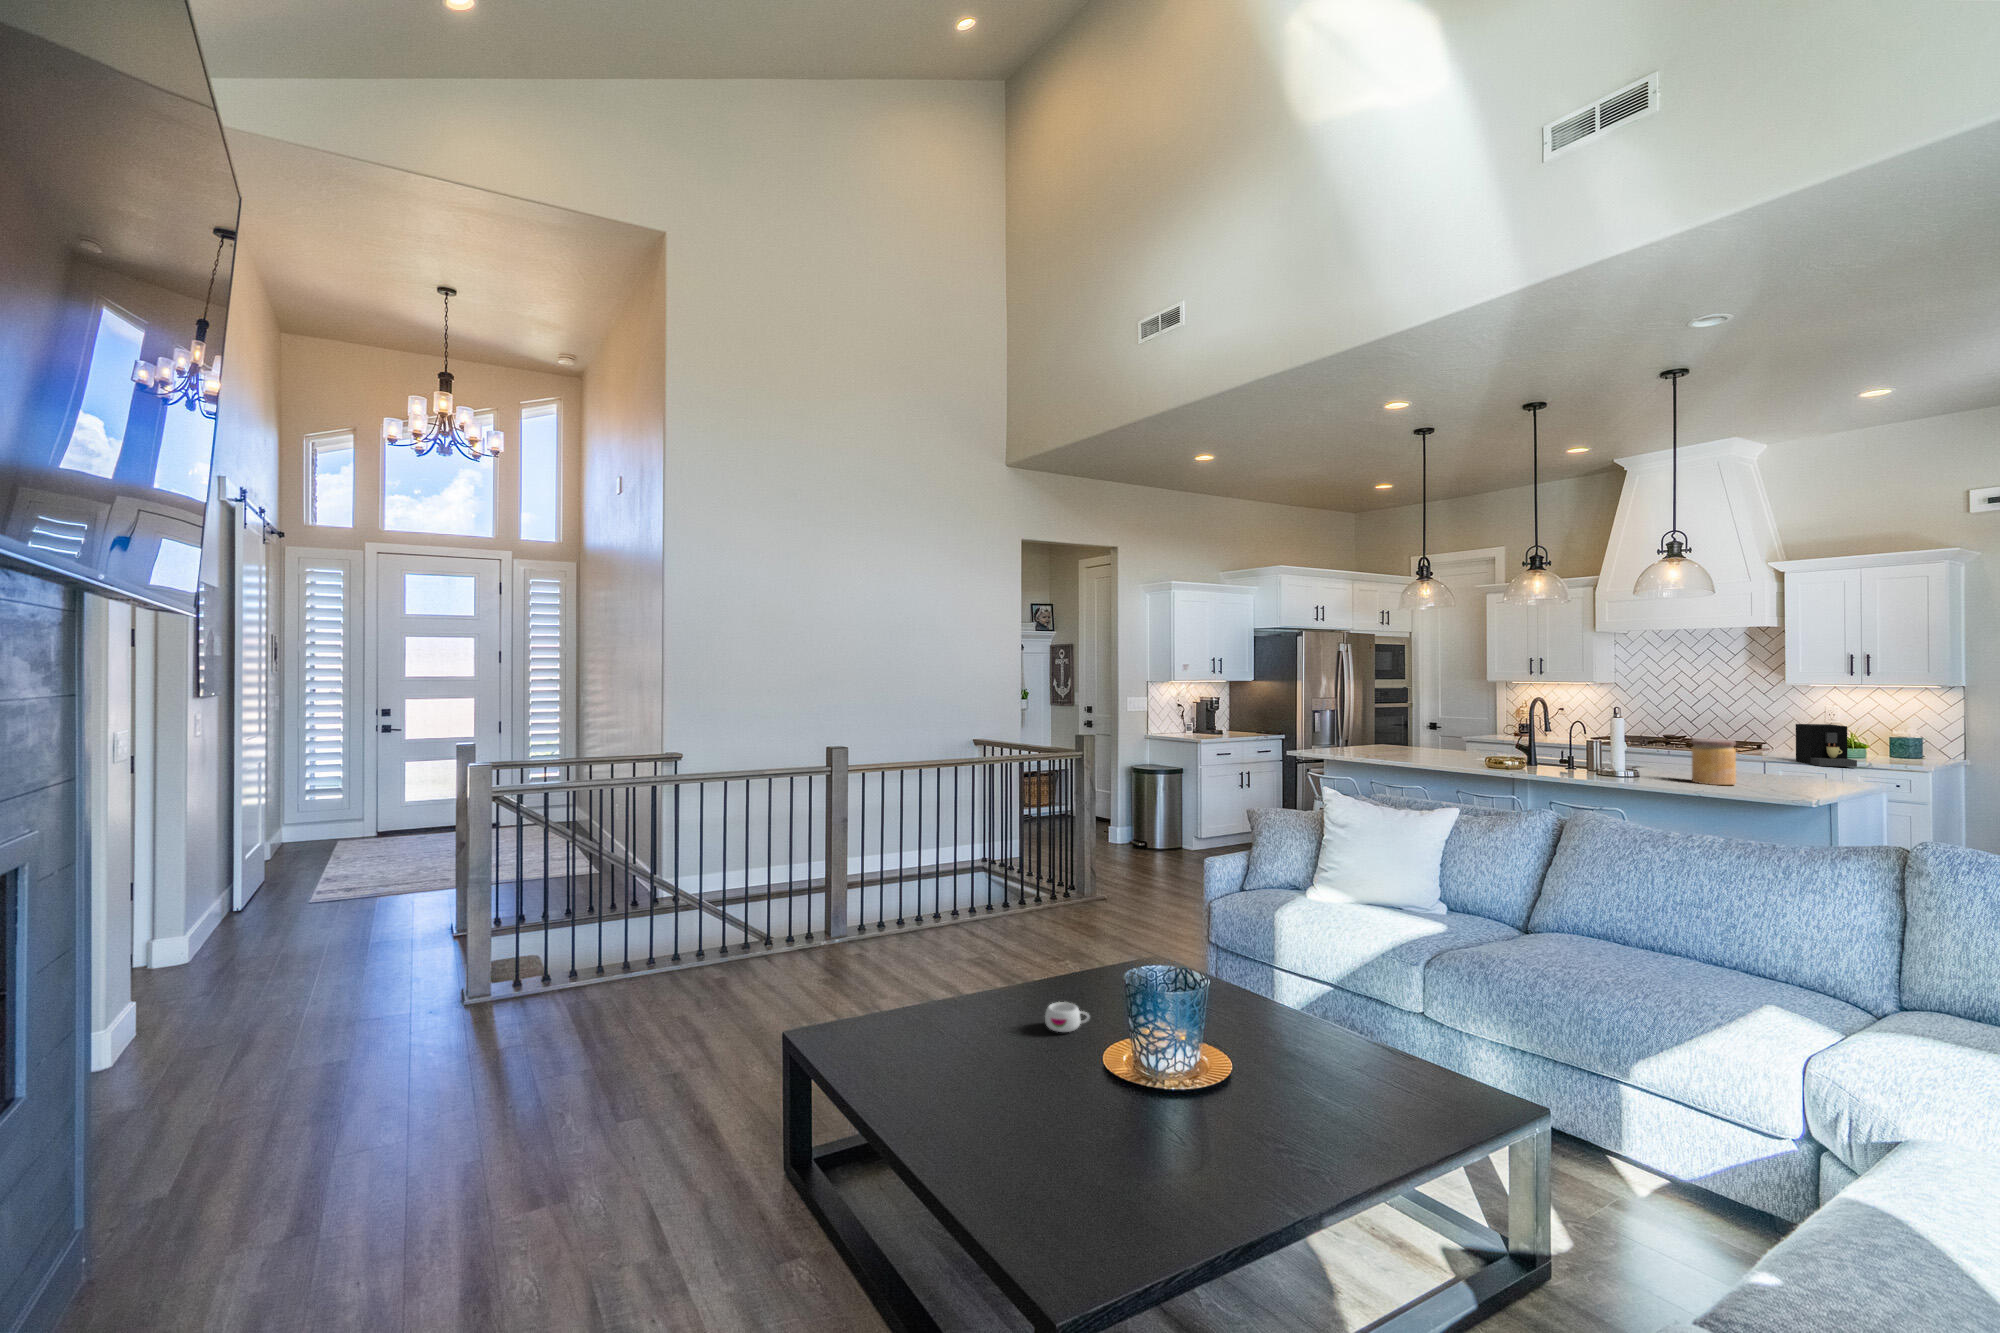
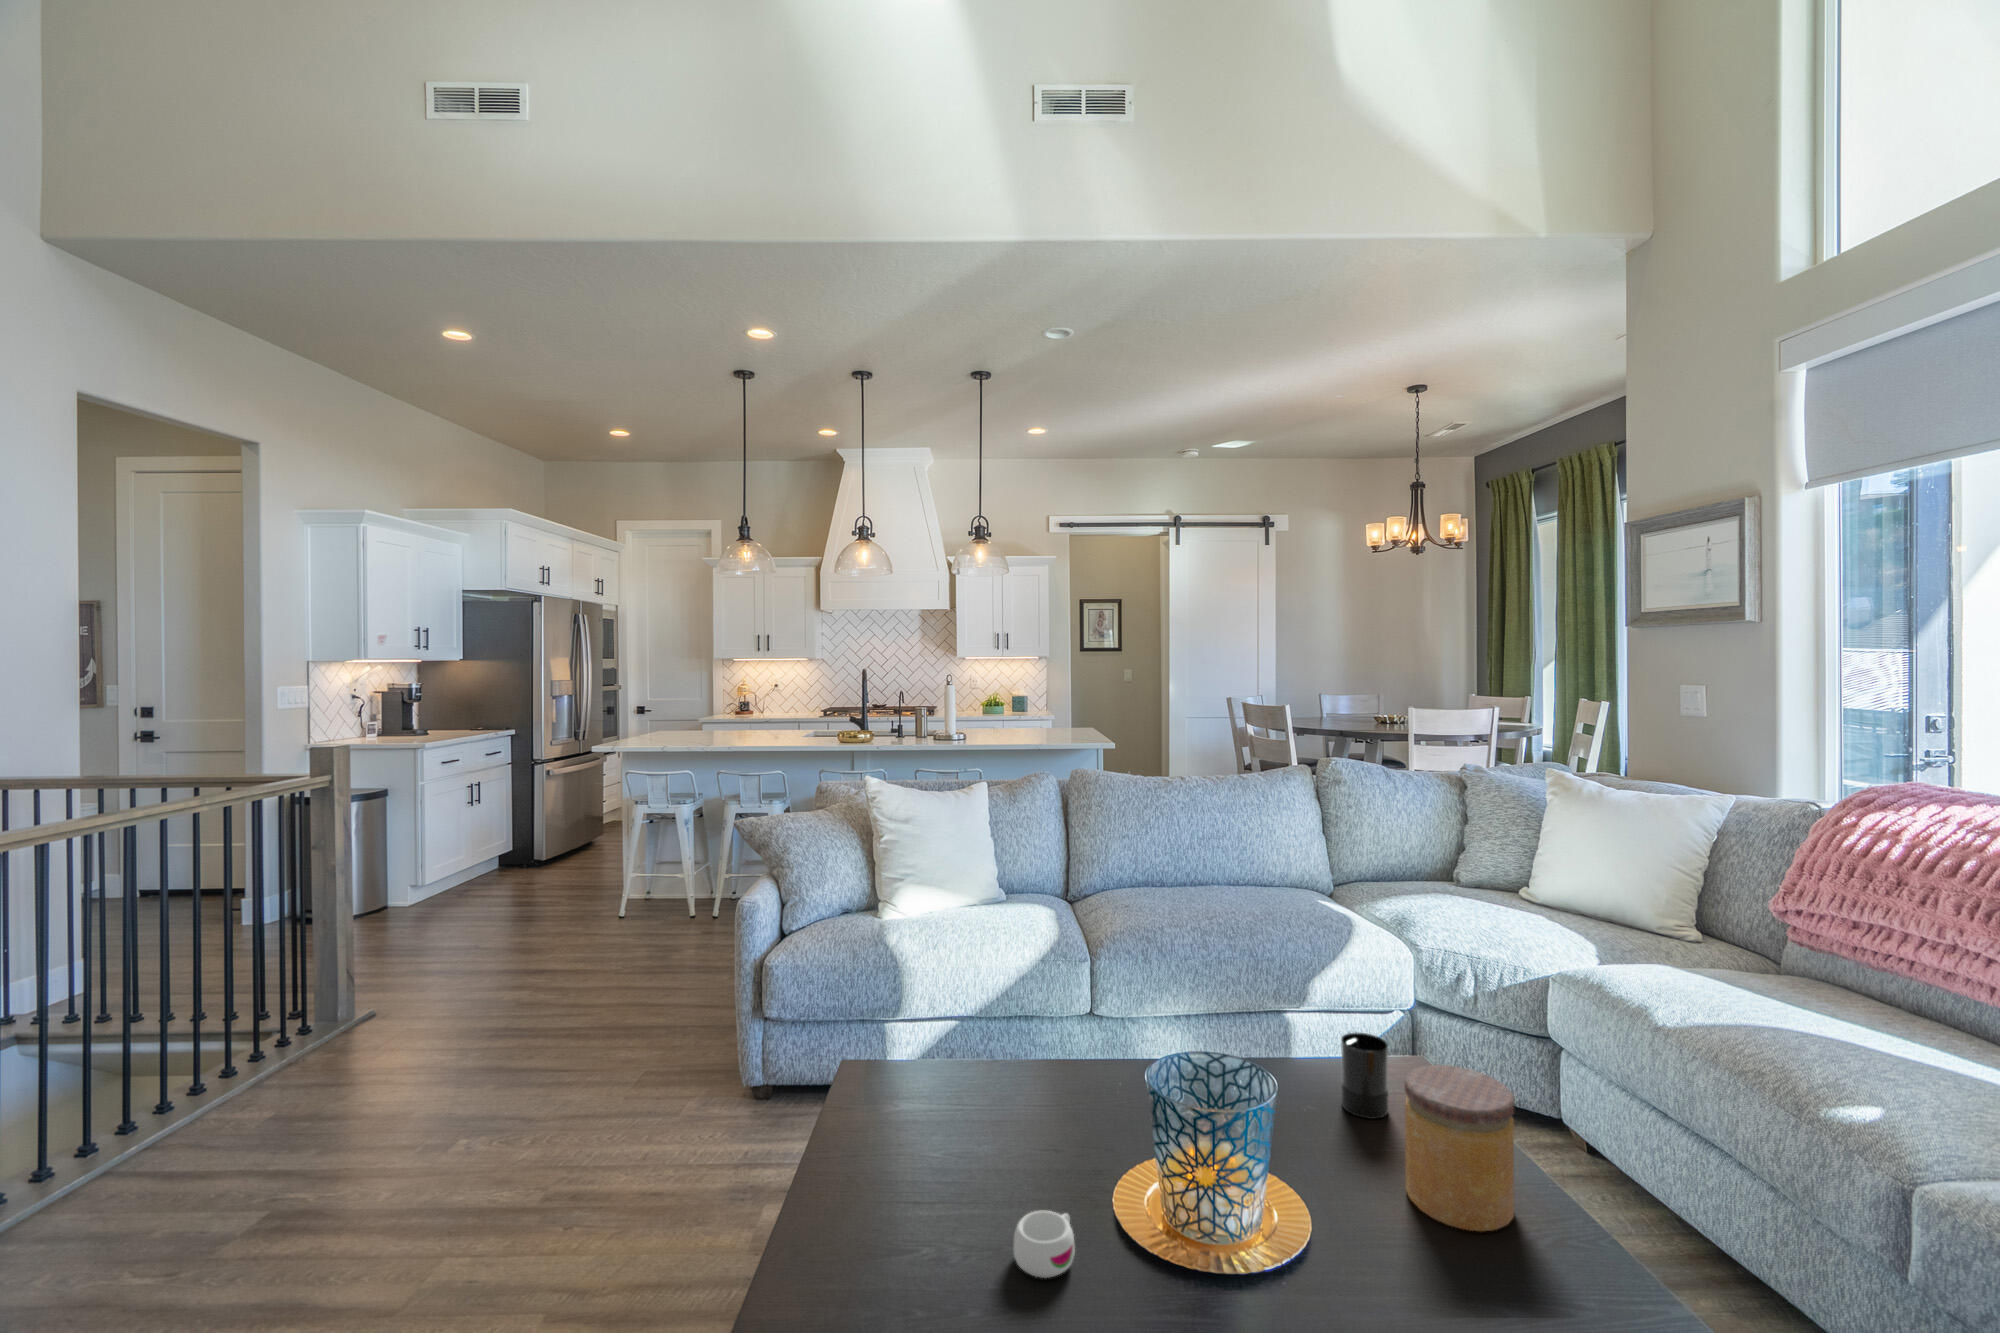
coffee maker: present [1796,724,1857,767] -> none [968,682,1012,714]
jar: present [1691,739,1736,785] -> present [1405,1065,1514,1232]
candle: none [1360,1014,1406,1089] -> present [1341,1033,1388,1119]

